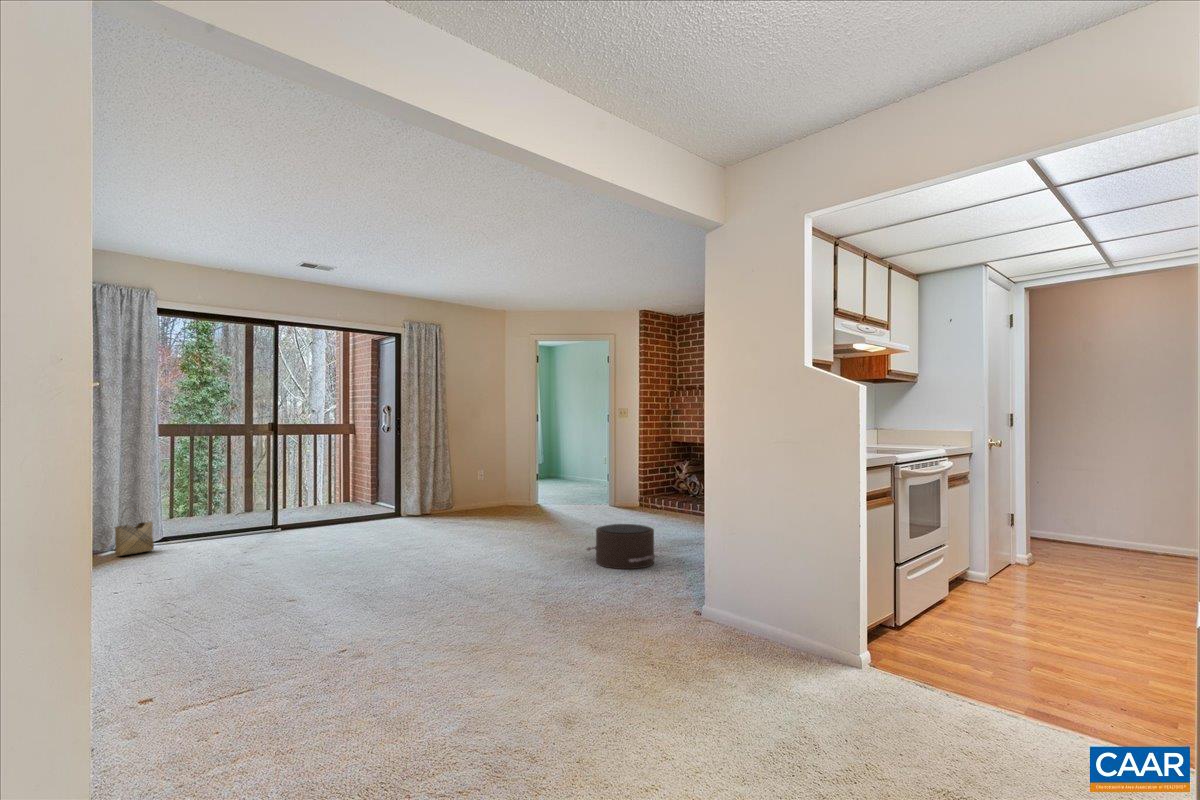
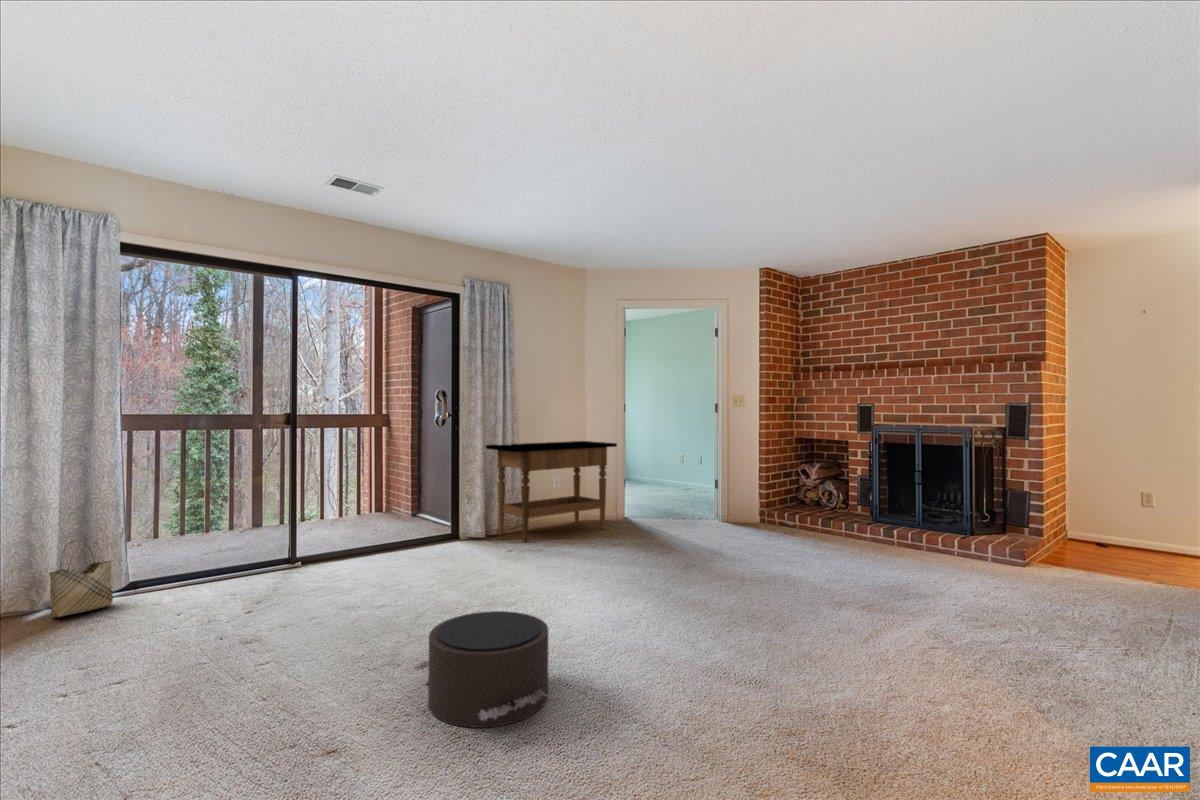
side table: none [422,444,525,518] -> present [486,441,617,542]
pouf: present [586,524,655,569] -> present [415,611,549,728]

